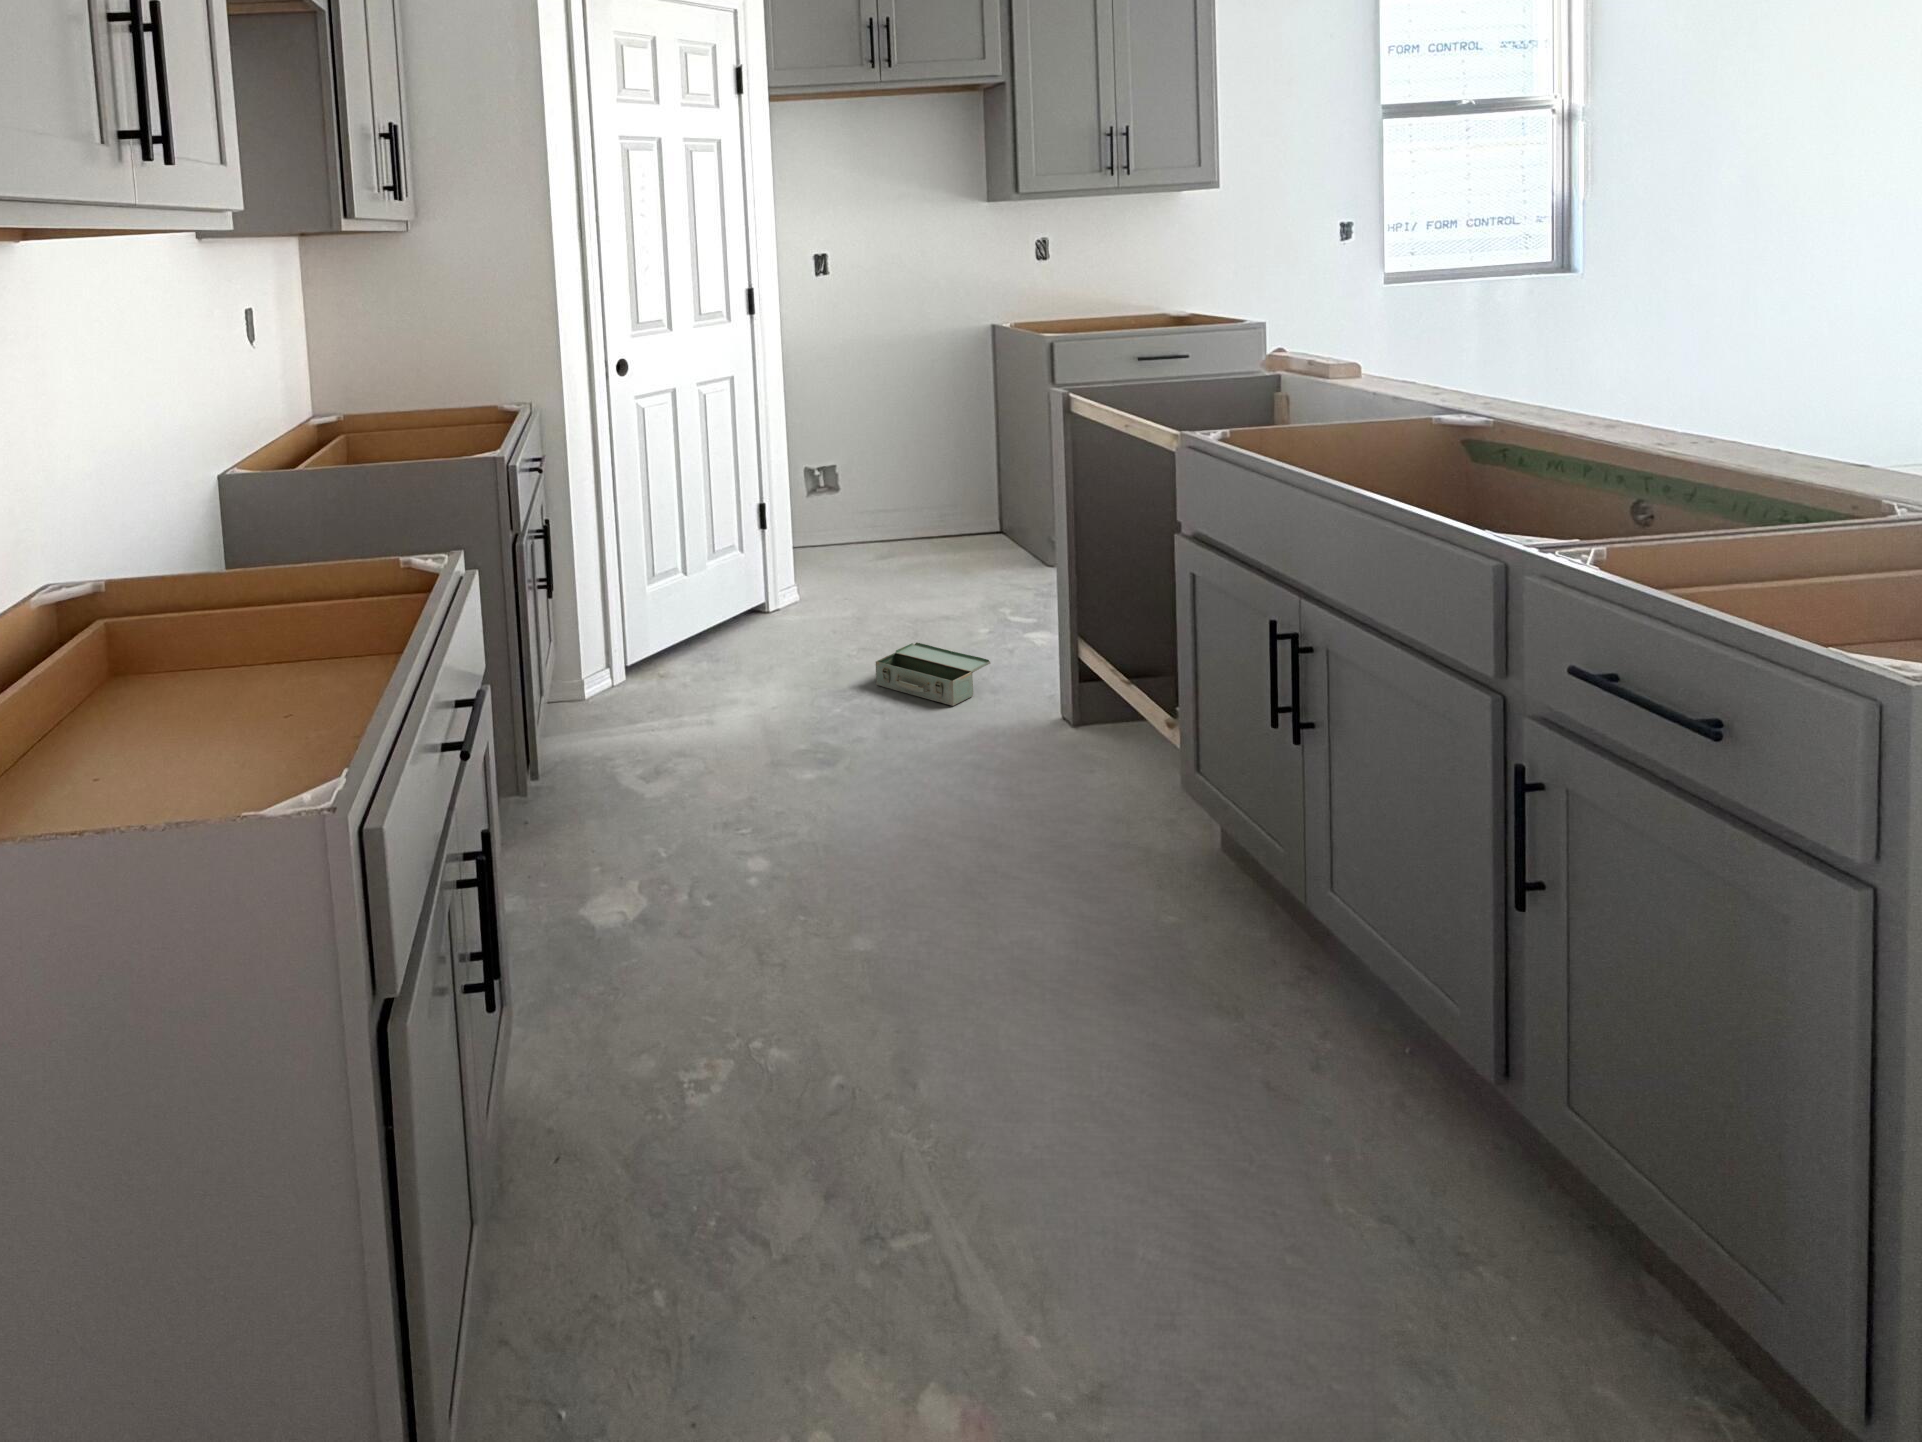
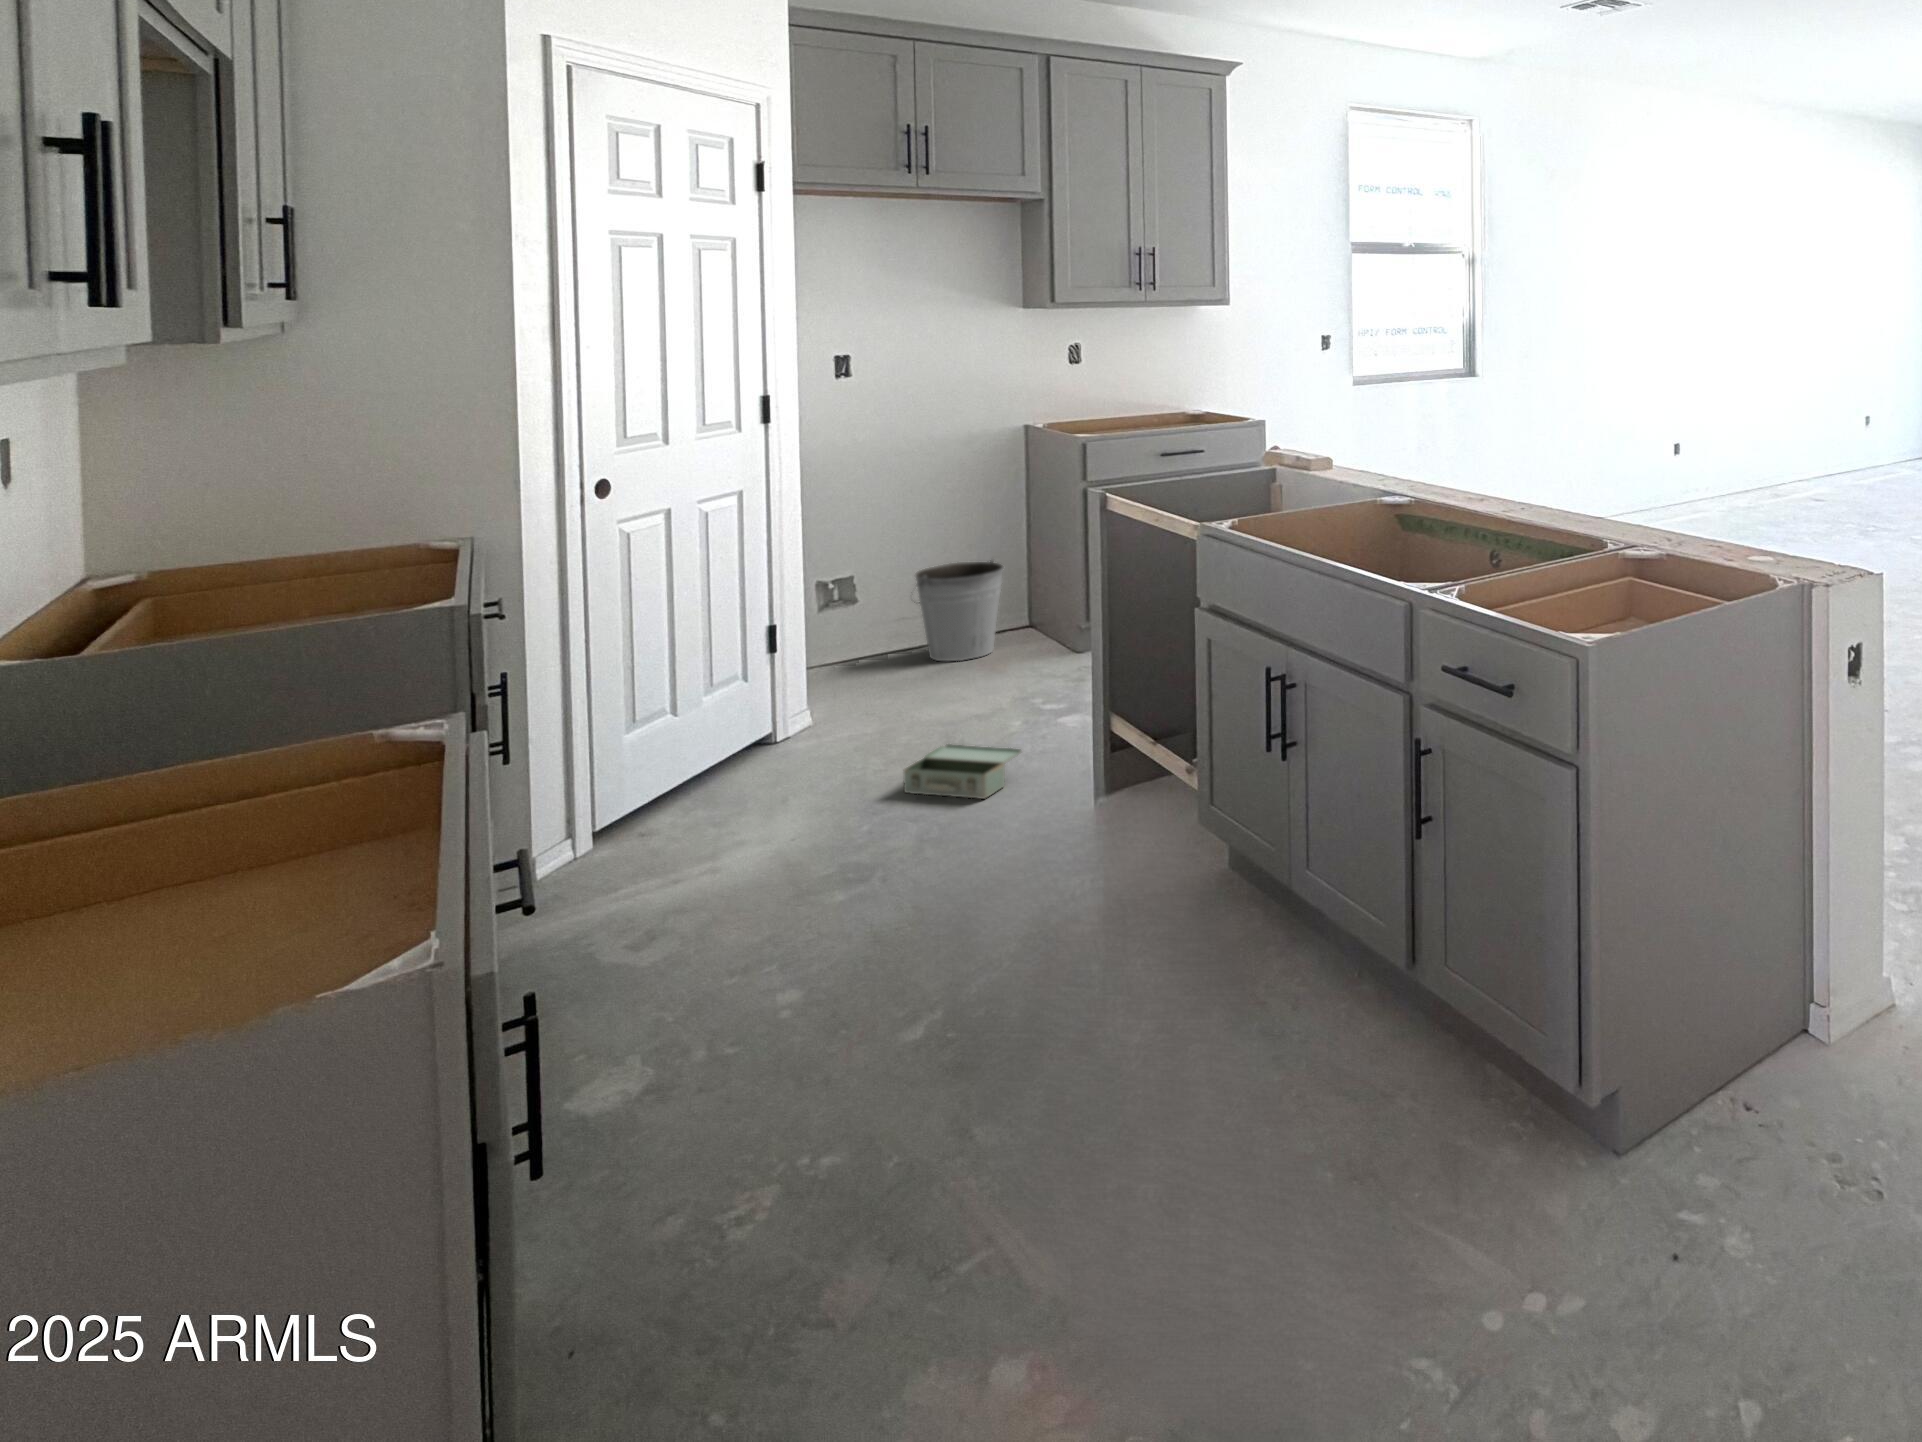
bucket: none [885,456,973,556] -> present [911,559,1004,661]

